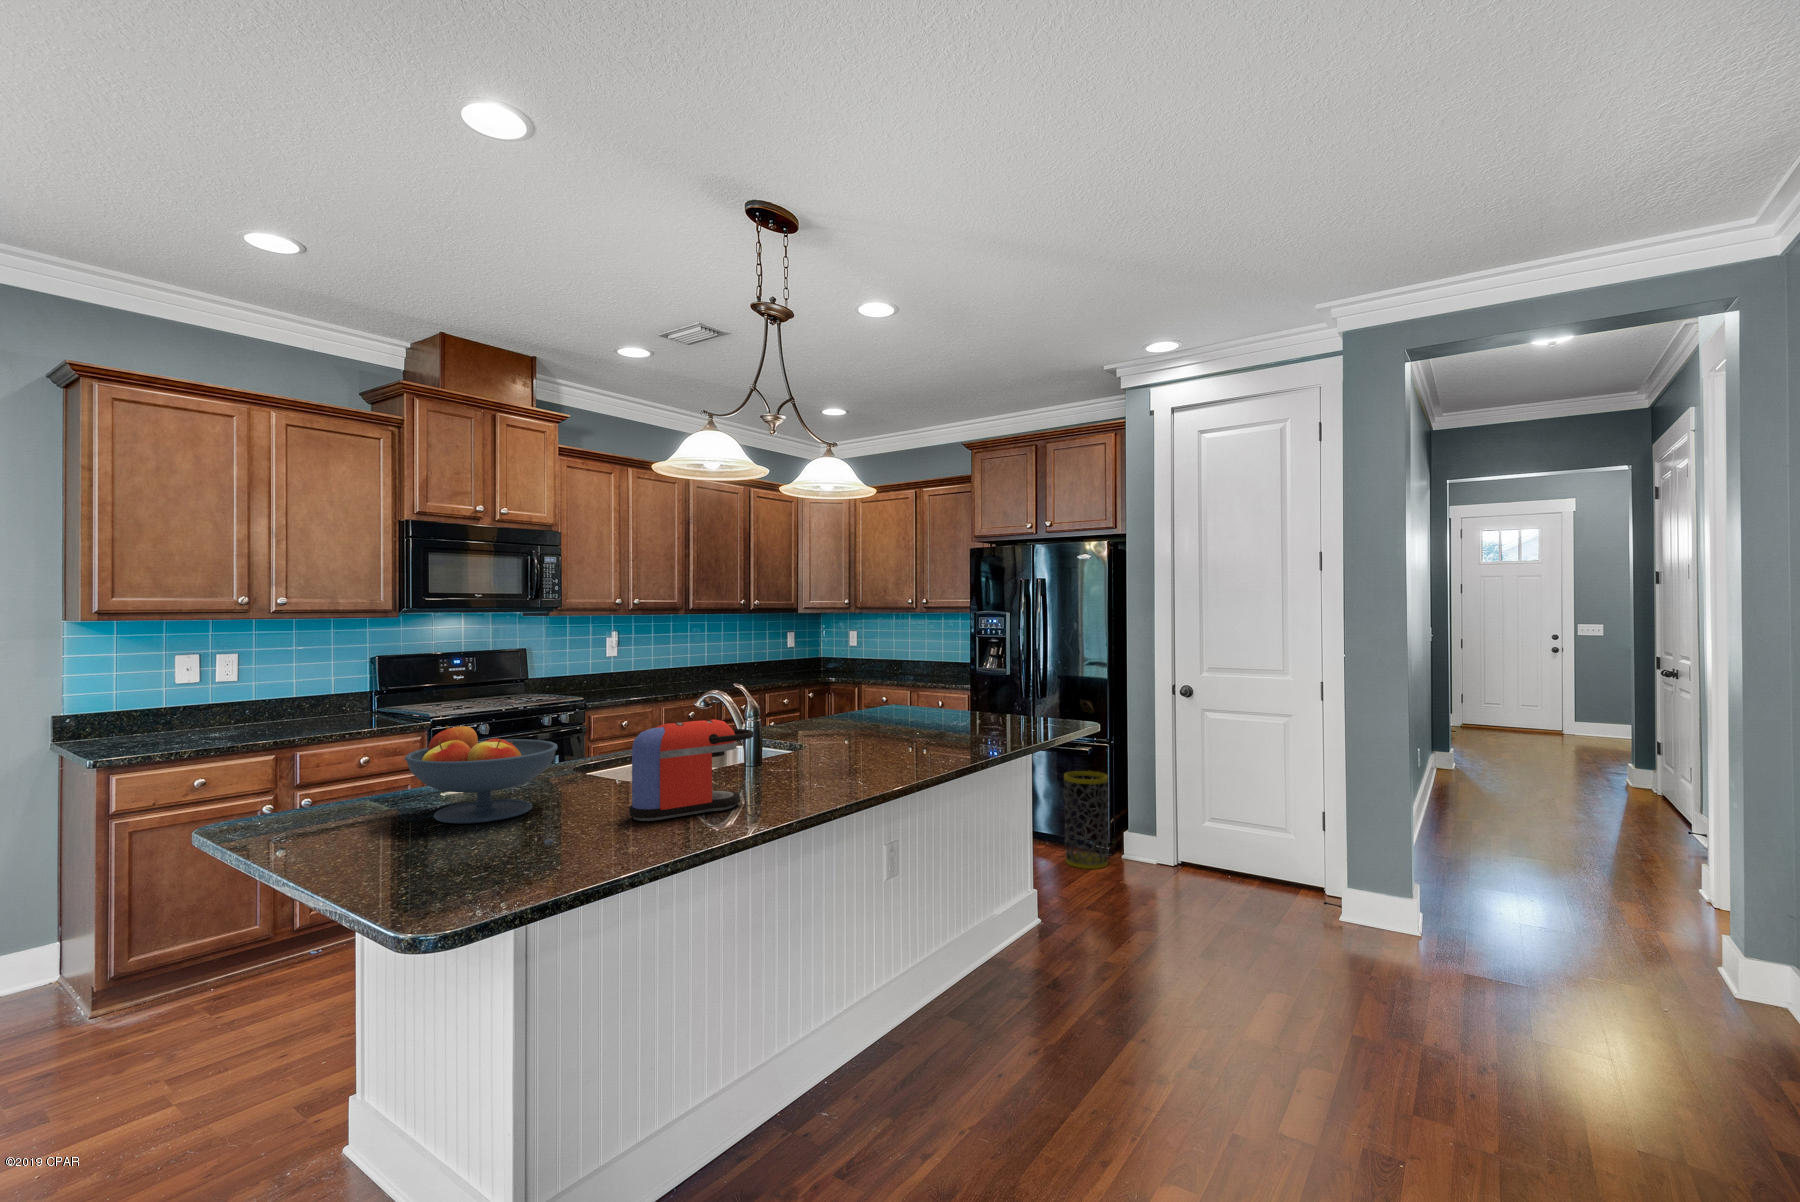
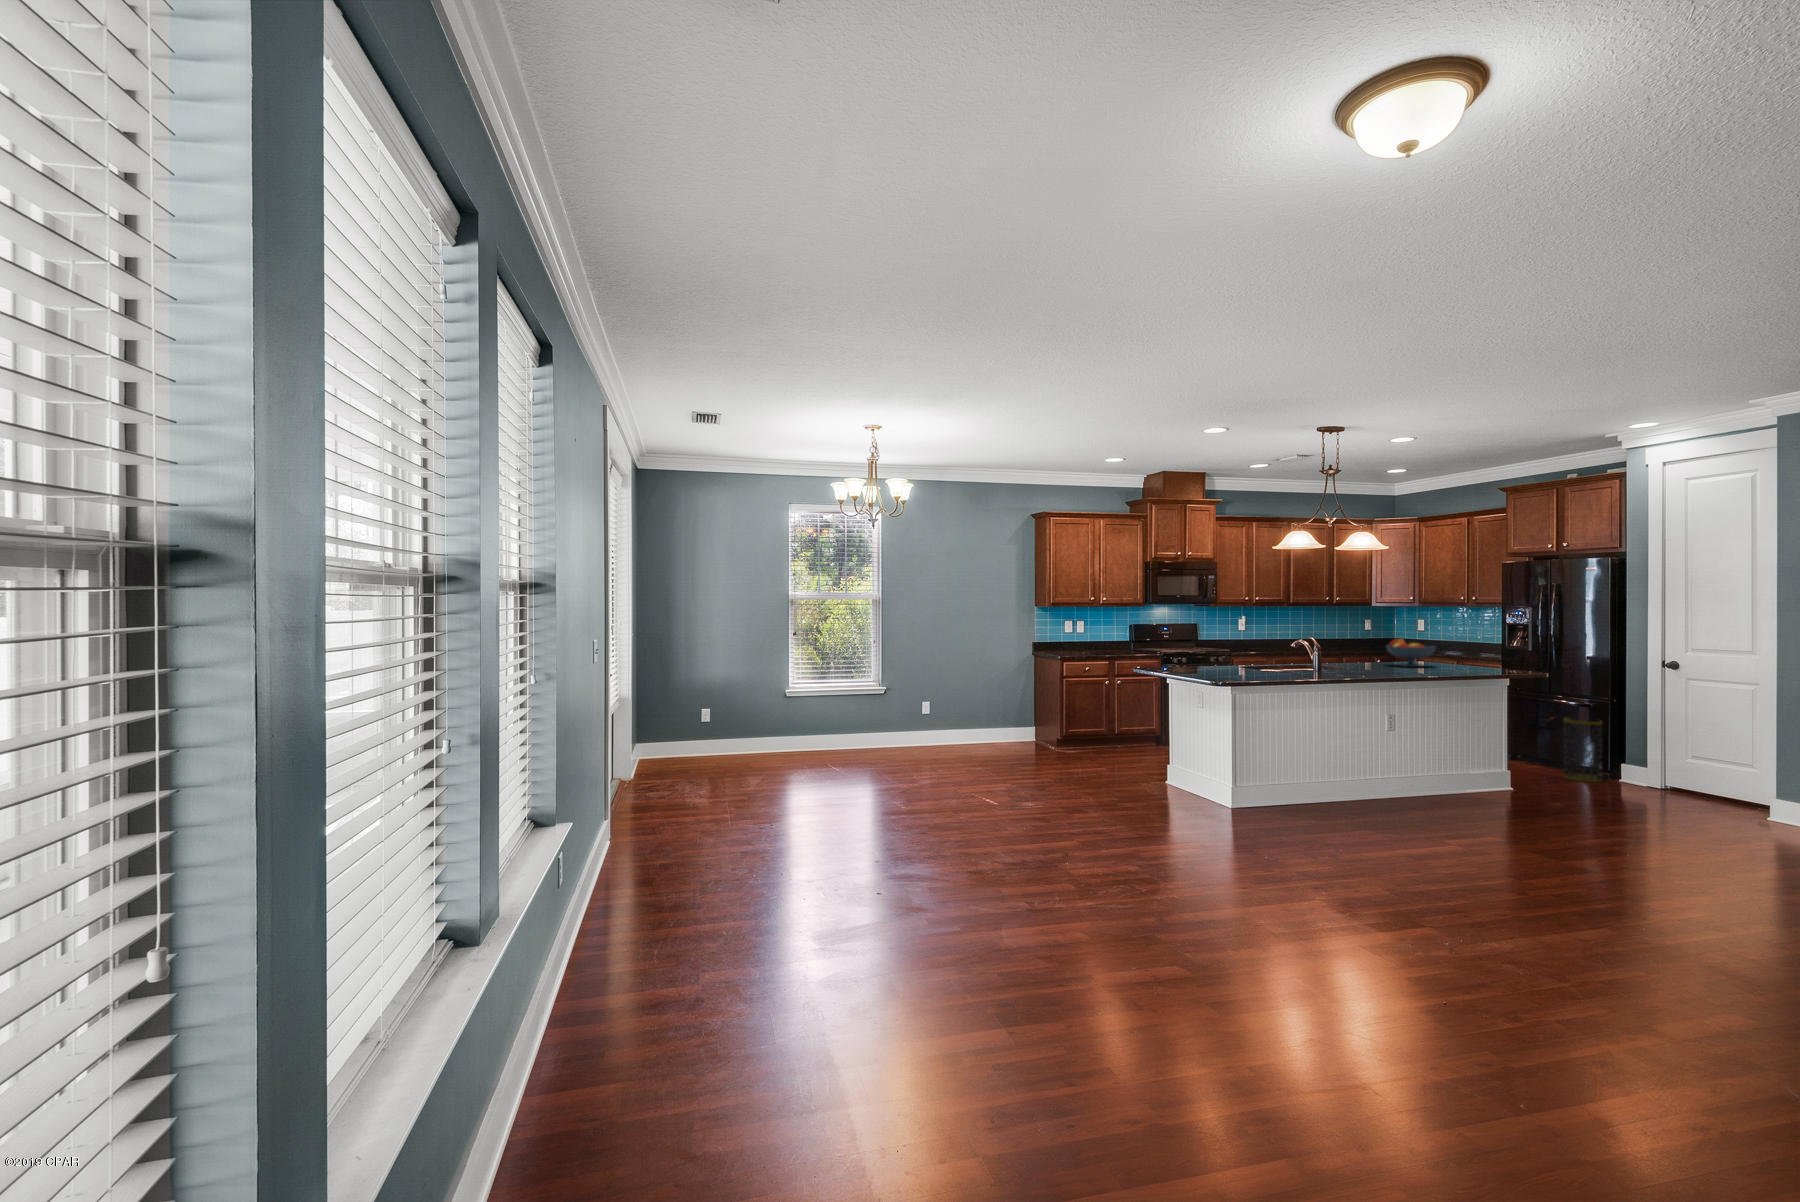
coffee maker: present [629,719,754,821] -> none [1265,644,1313,677]
fruit bowl: present [405,726,558,824] -> present [1386,639,1435,667]

